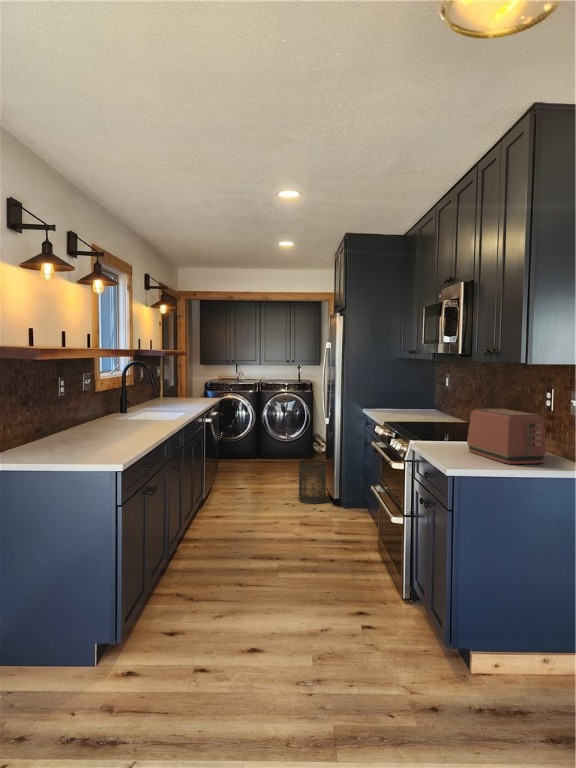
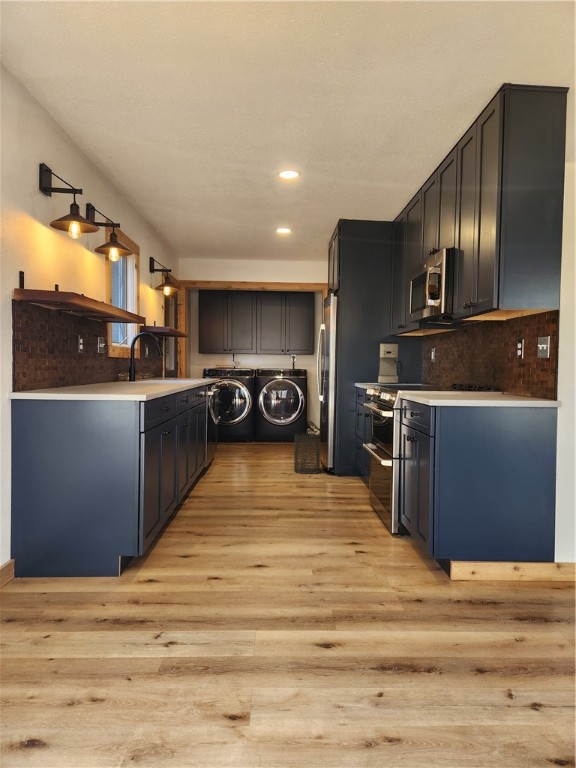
coffee maker: none [388,367,414,412] -> present [378,342,402,383]
toaster: present [467,409,546,464] -> none [449,354,517,397]

